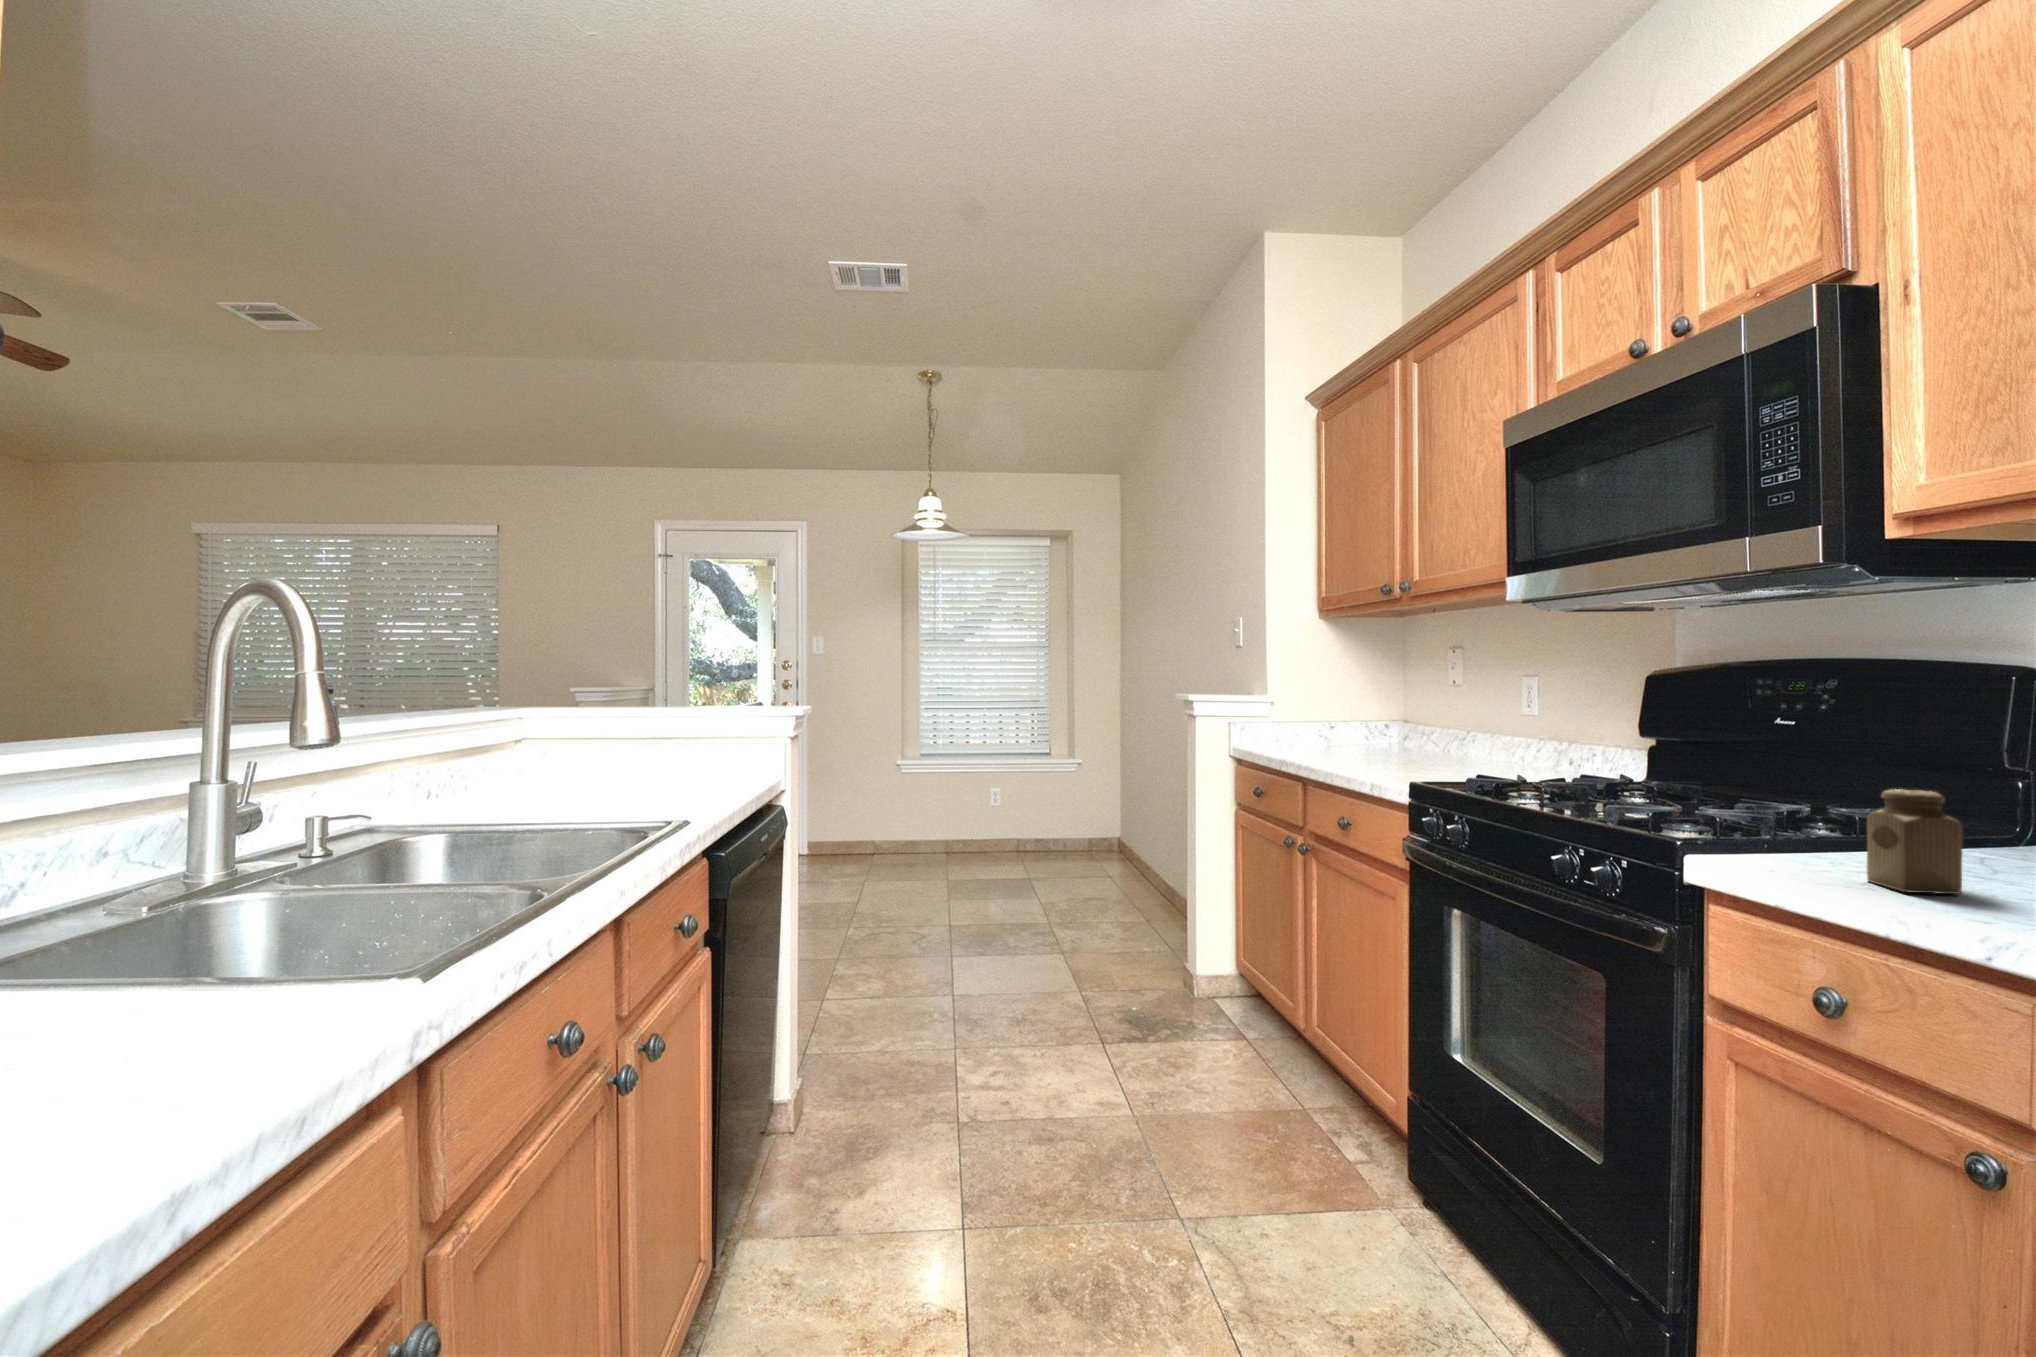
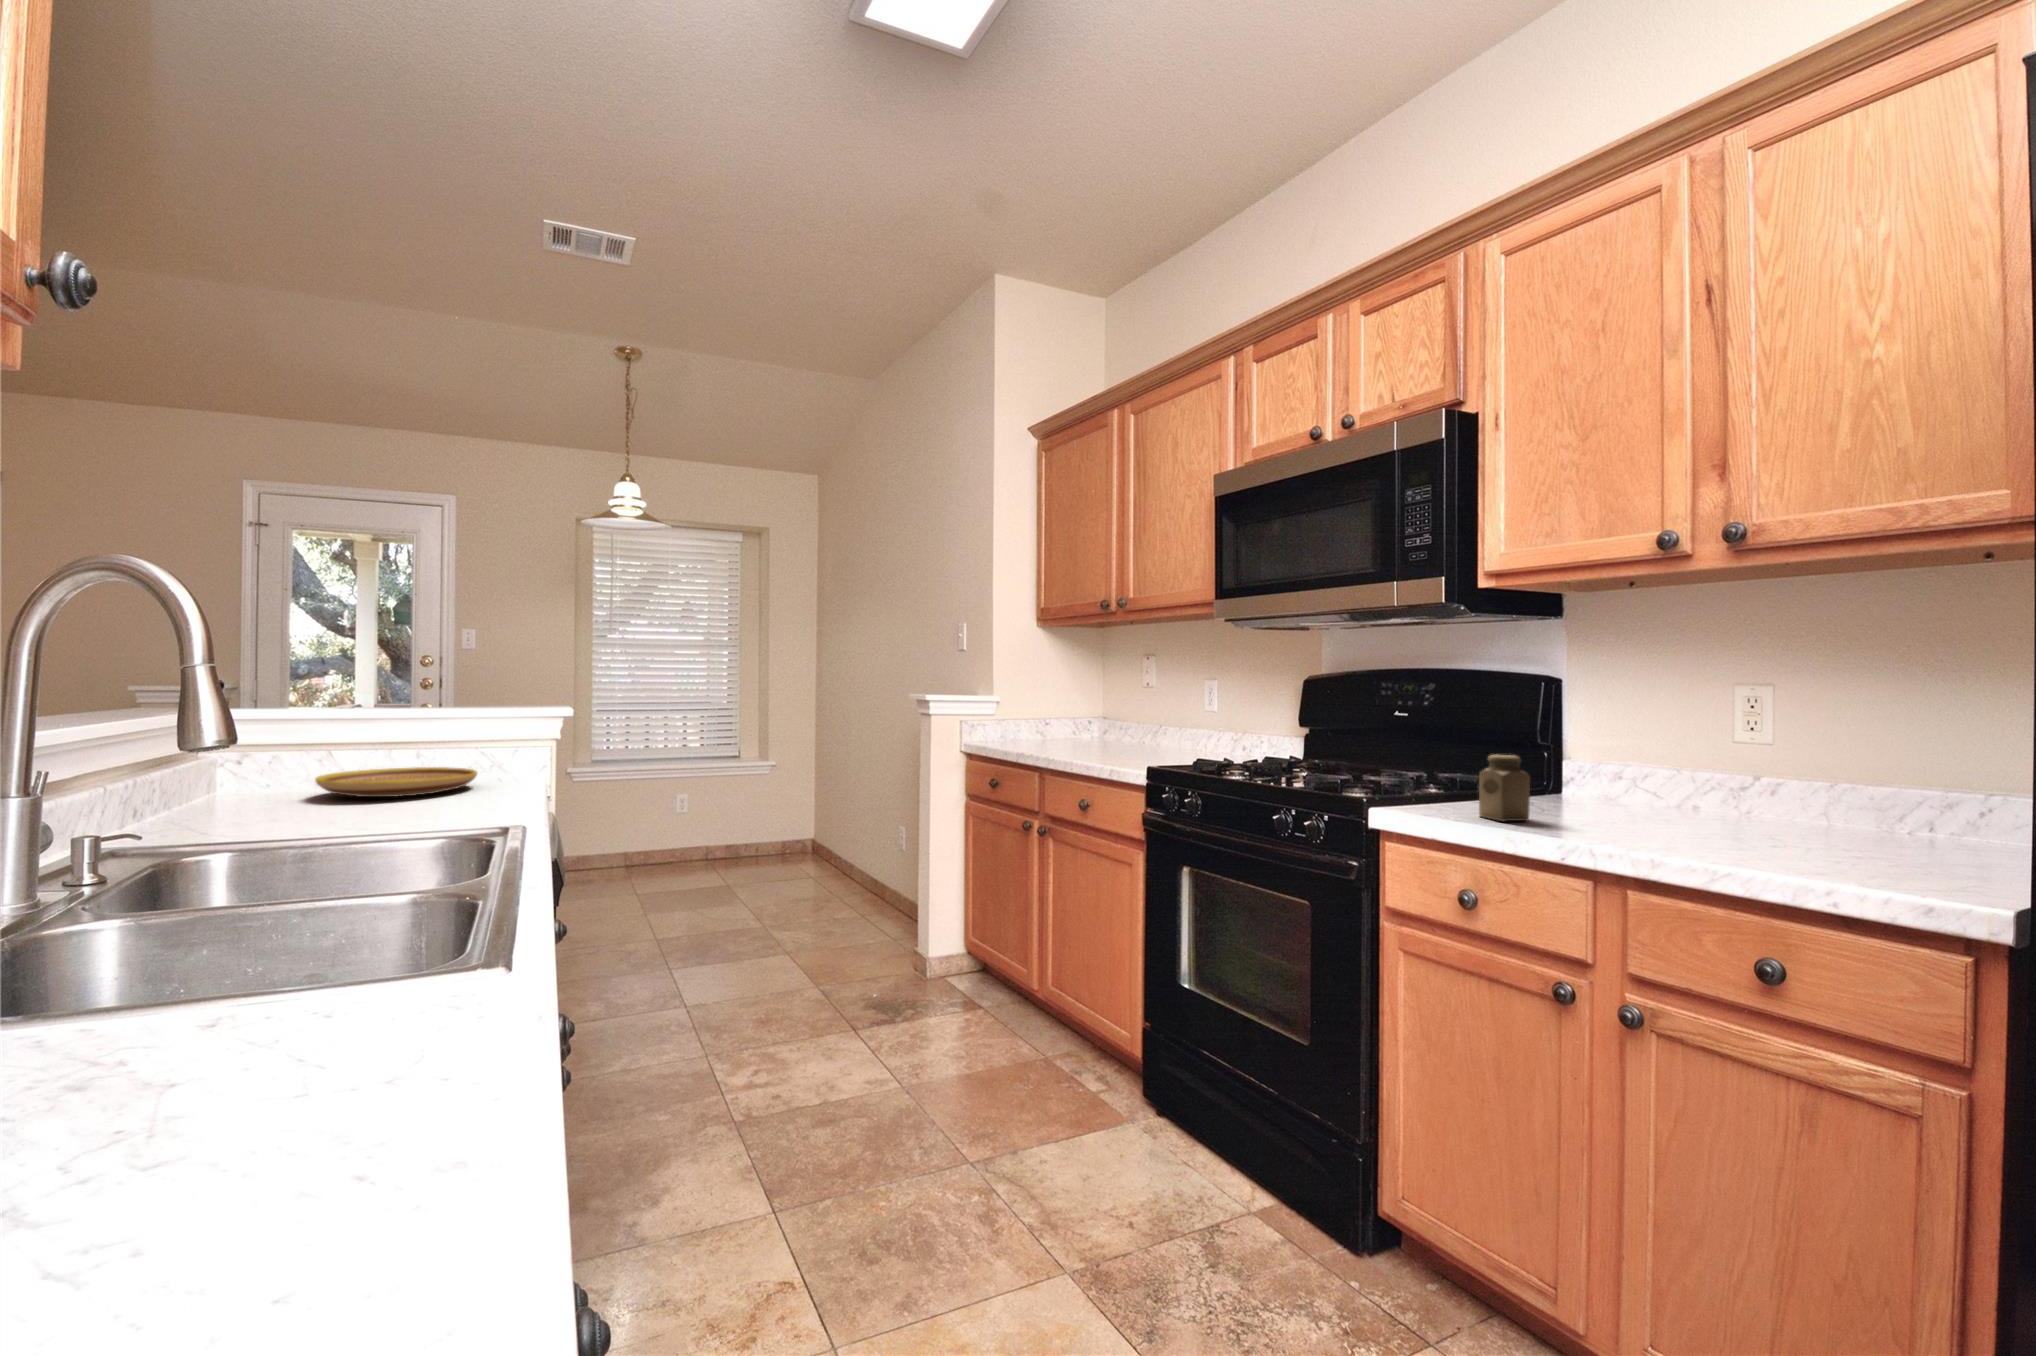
plate: none [588,763,715,790] -> present [315,767,477,797]

